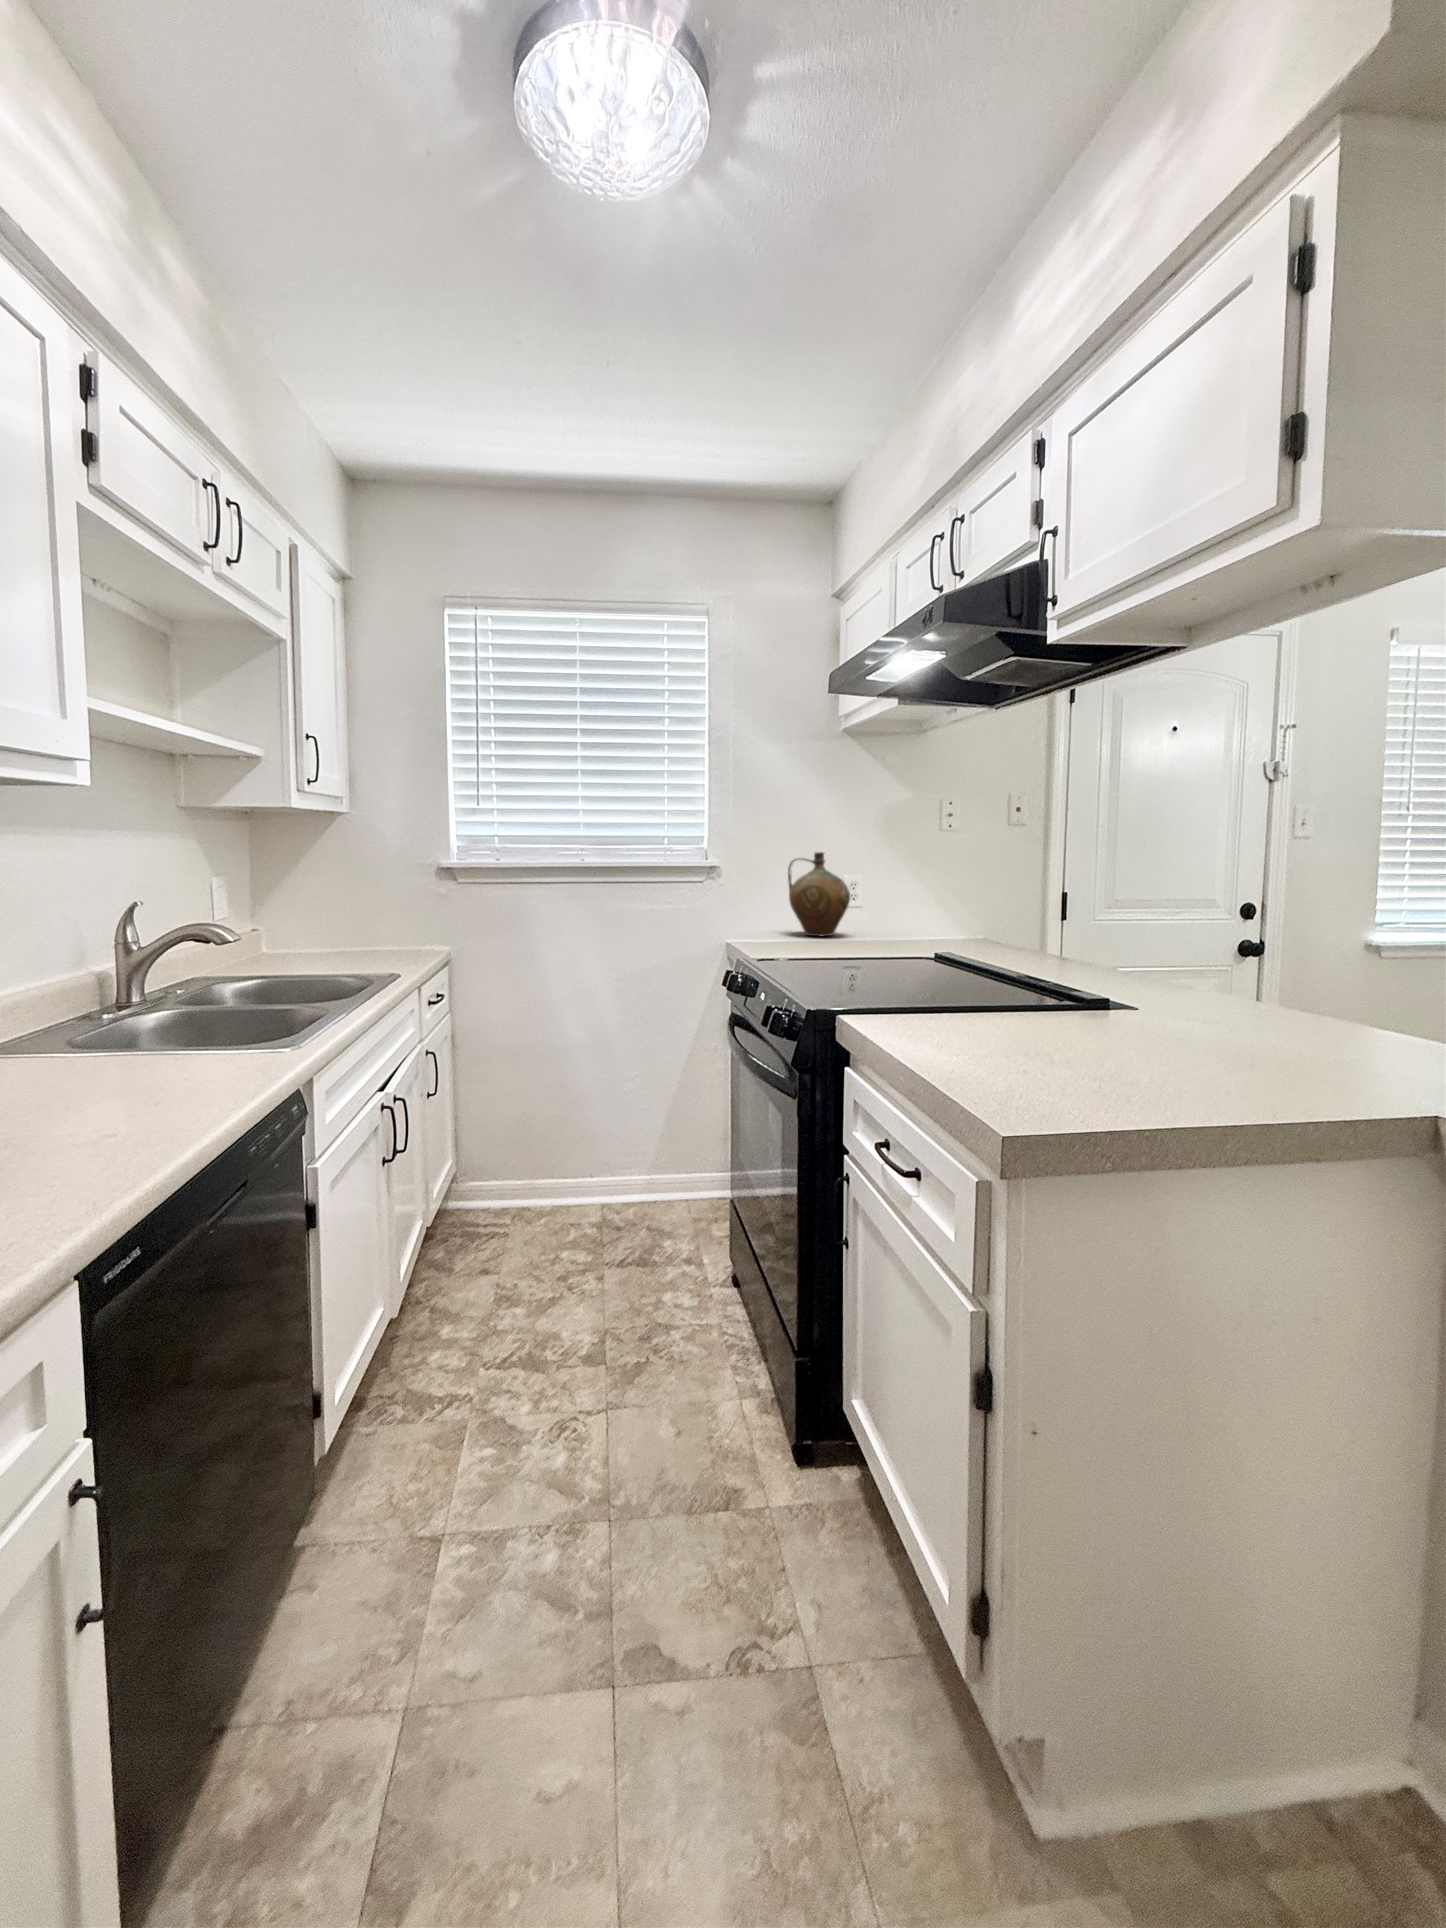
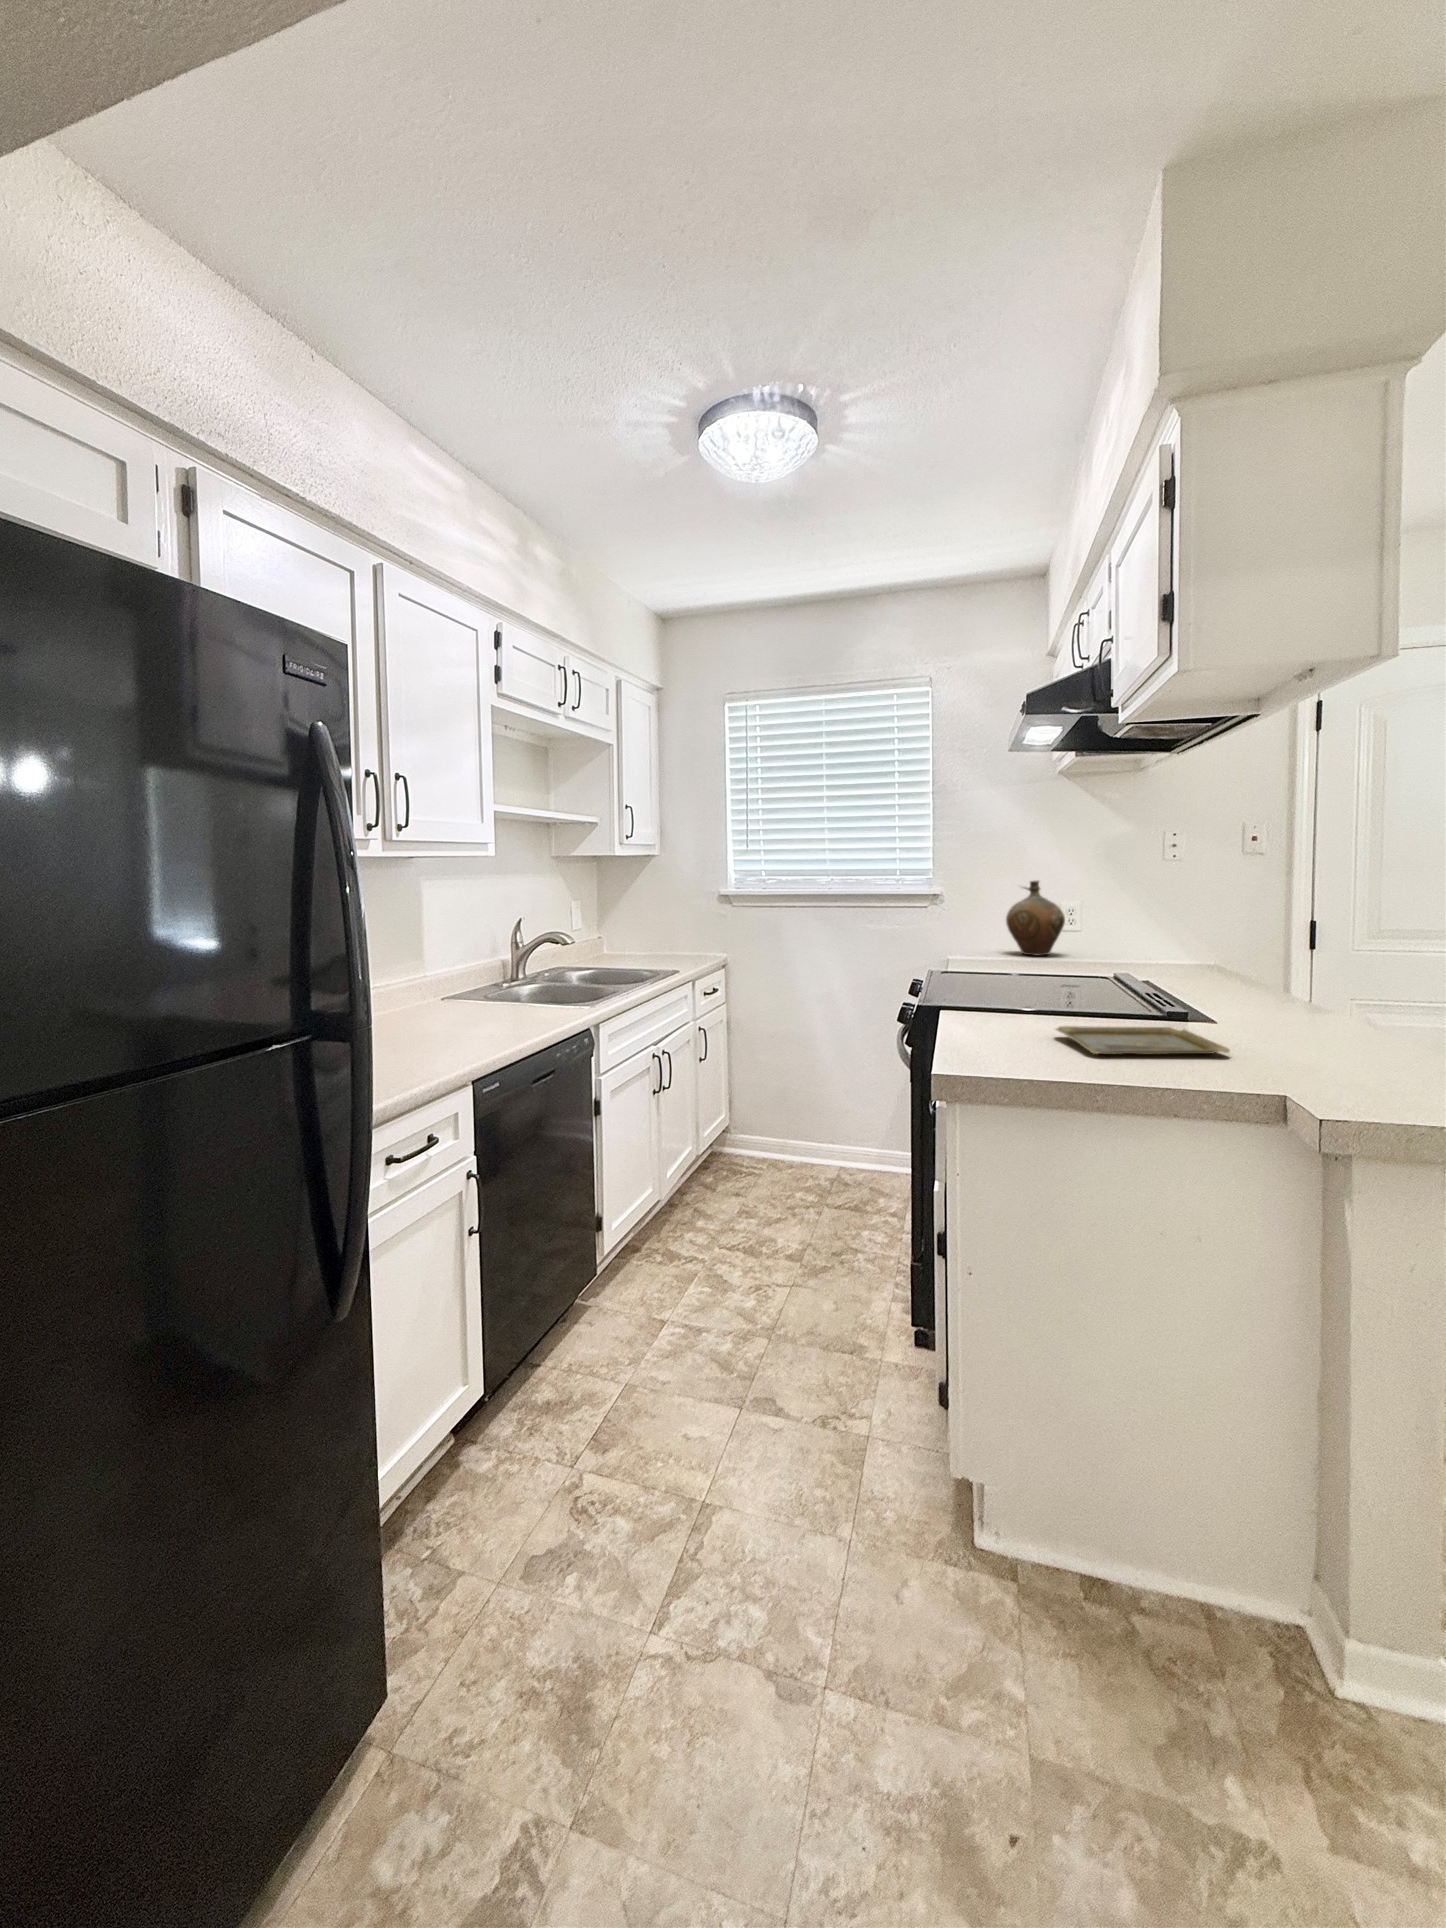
tray: none [1042,1027,1262,1080] -> present [1056,1026,1230,1055]

